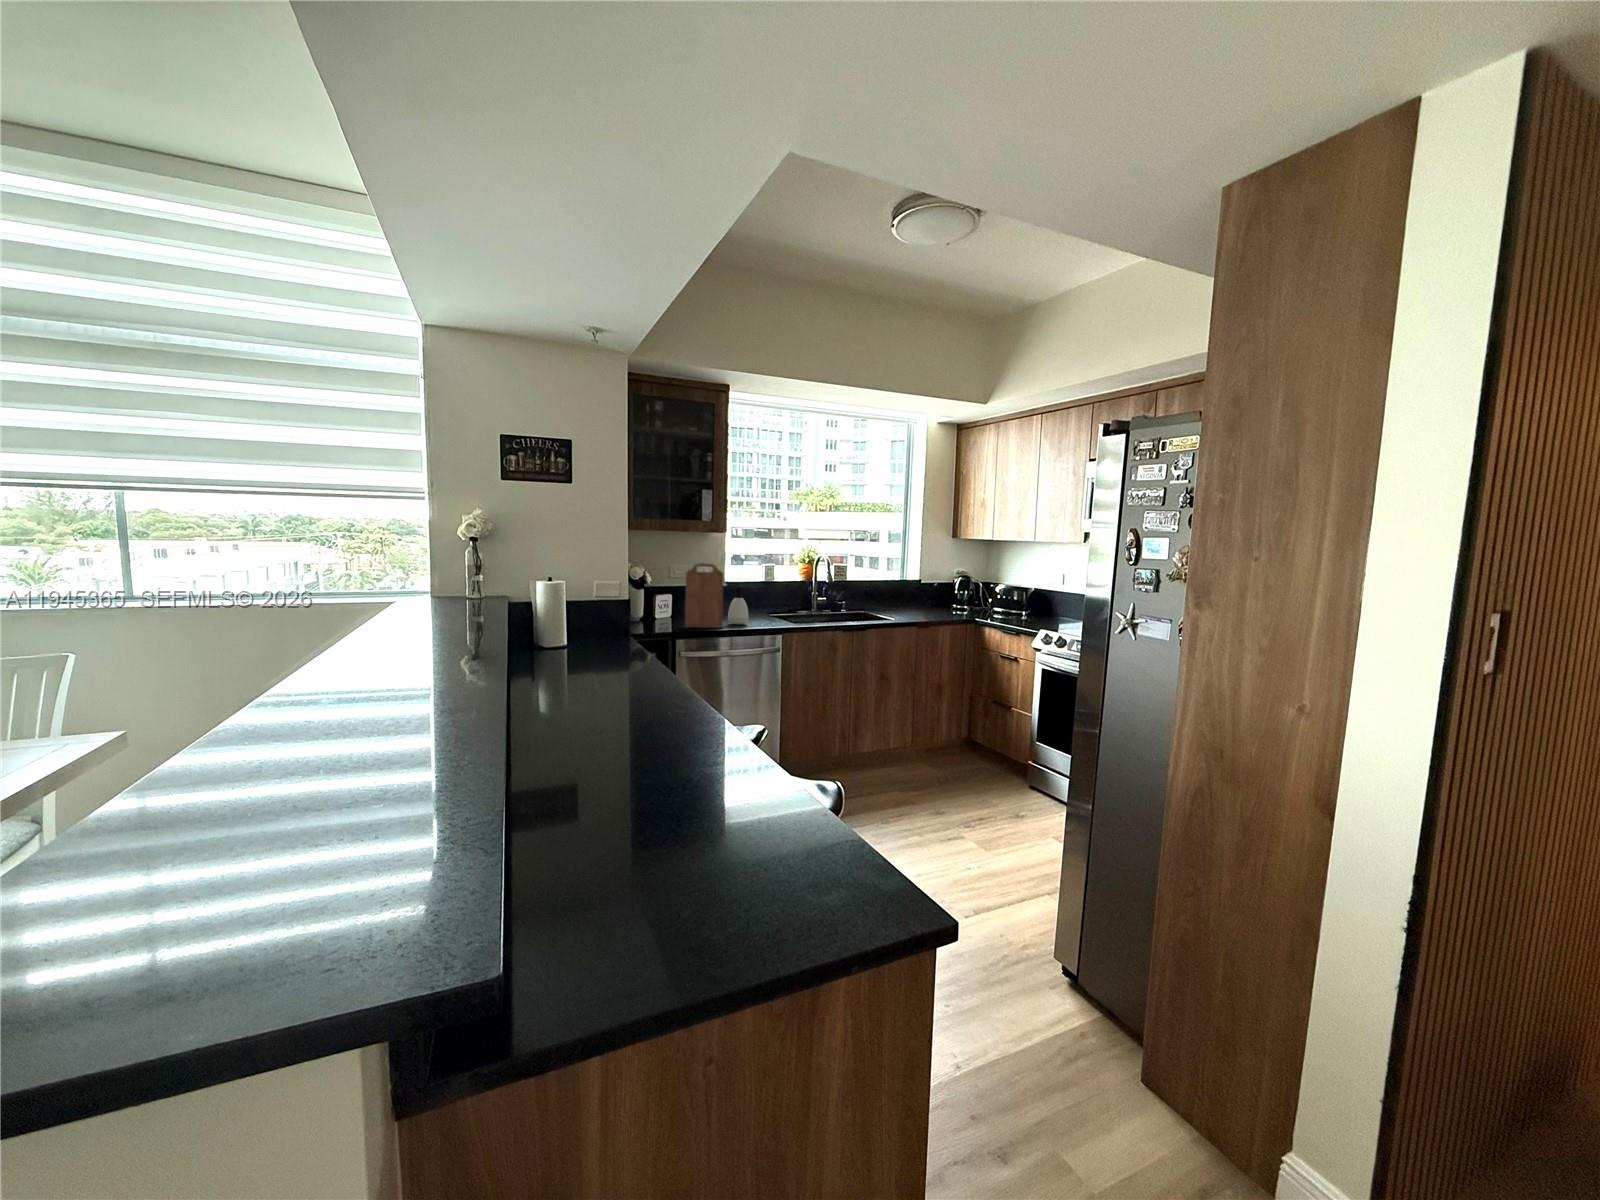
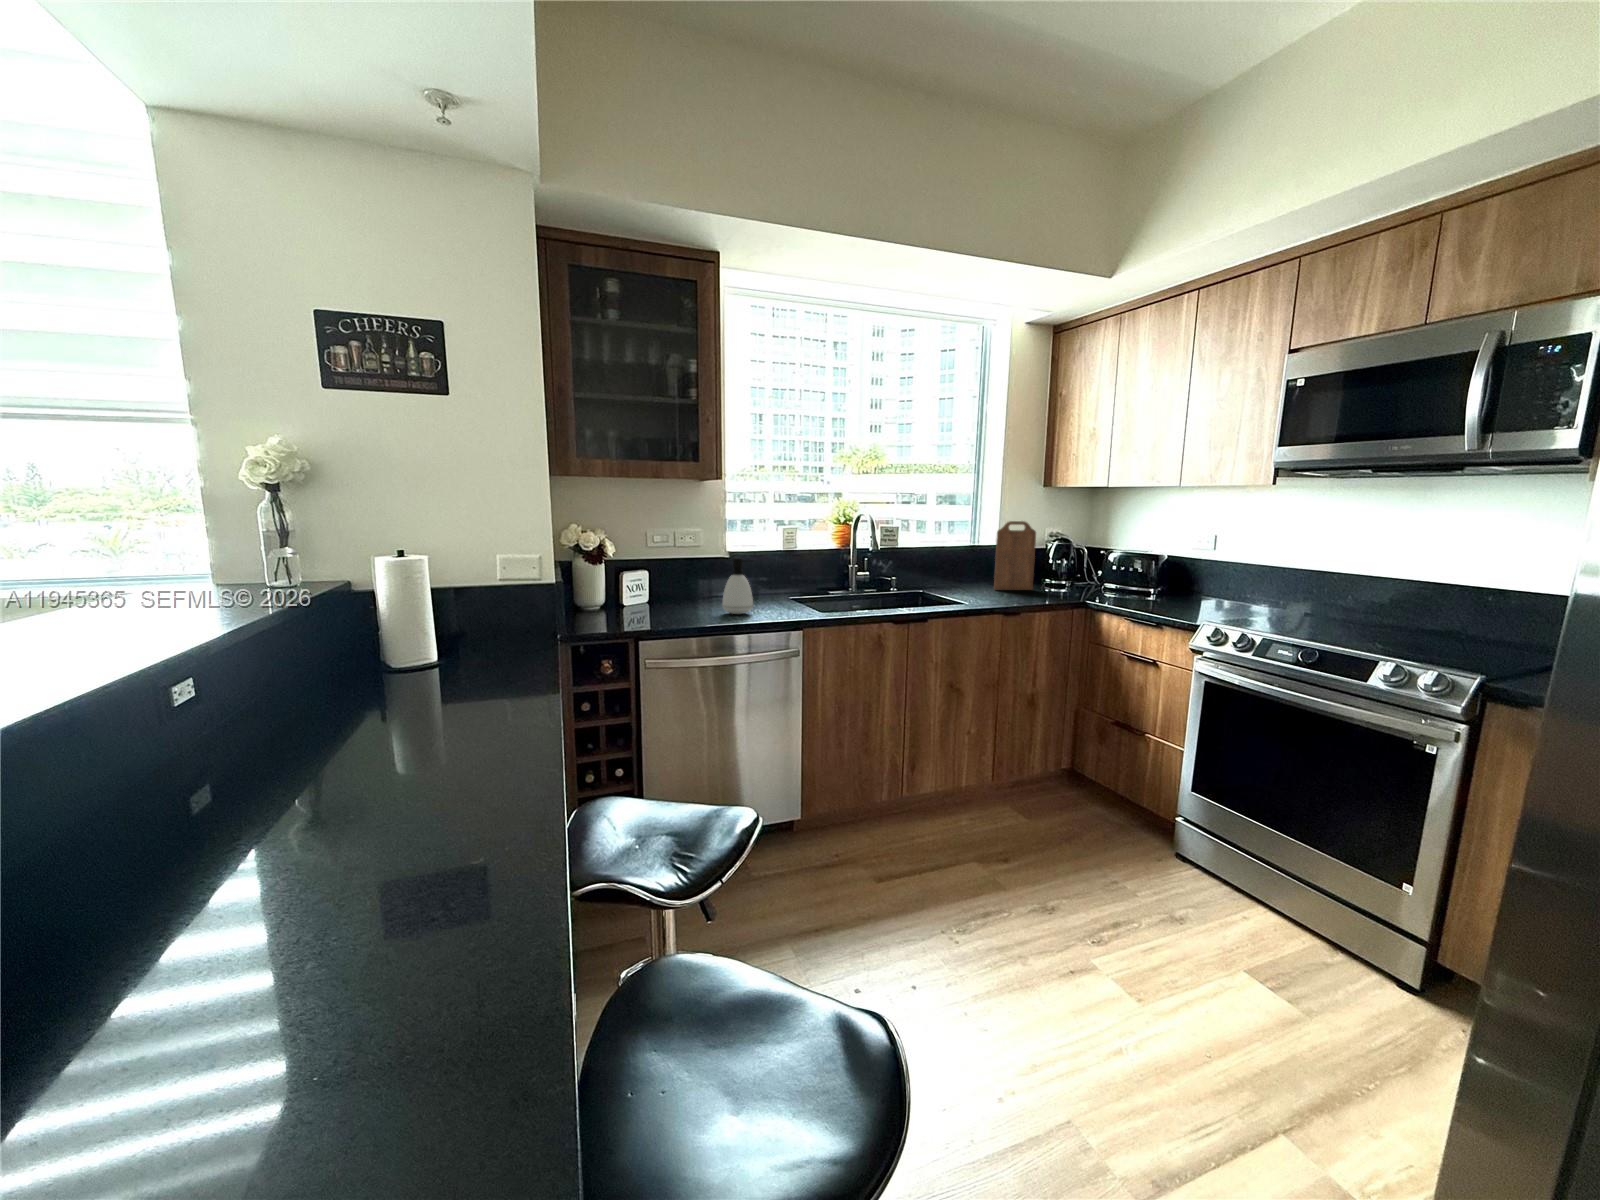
cutting board: present [685,563,724,628] -> present [994,521,1036,590]

